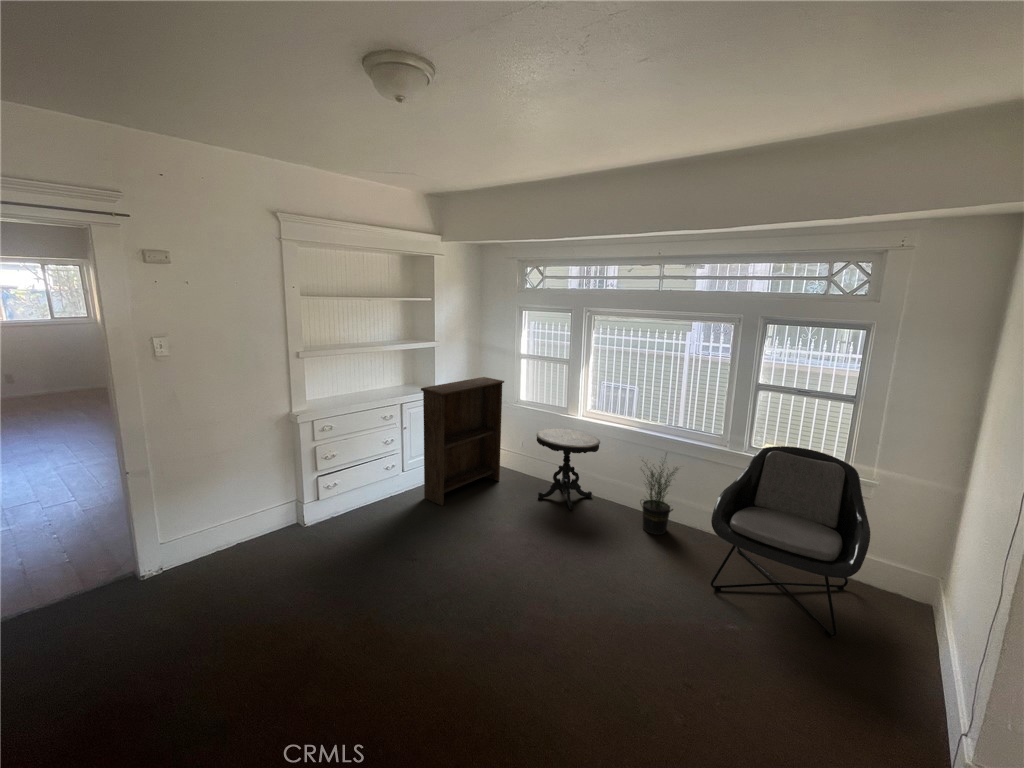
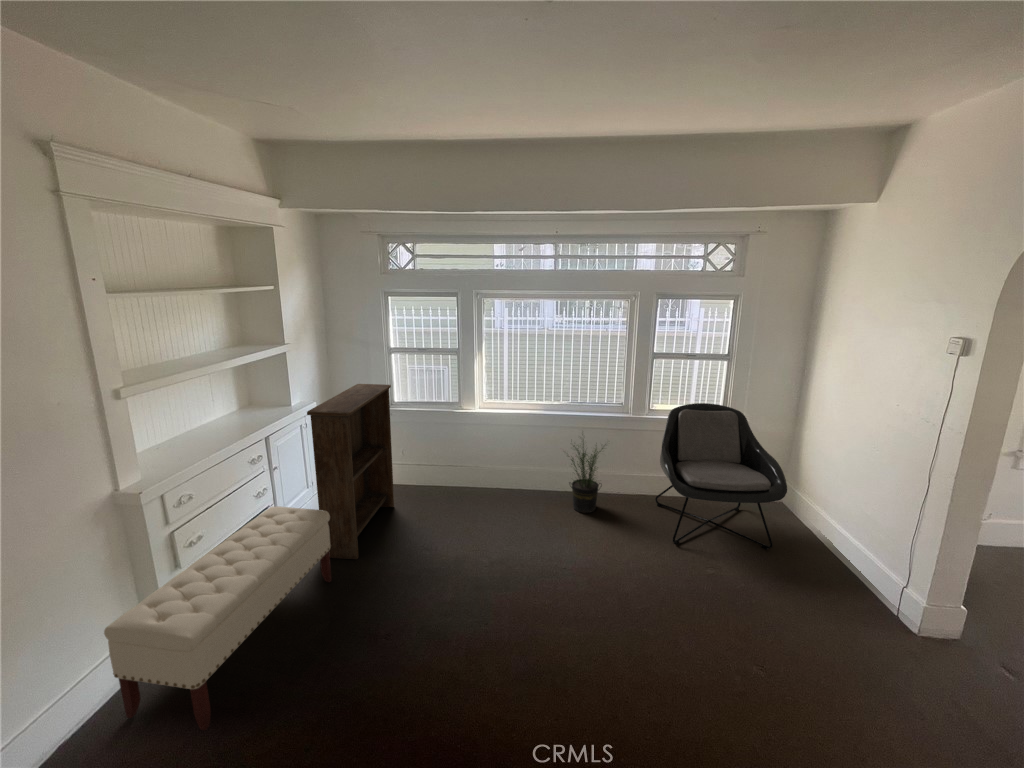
side table: present [536,428,600,510] -> none [441,428,517,514]
bench: none [263,450,417,561] -> present [104,506,332,730]

